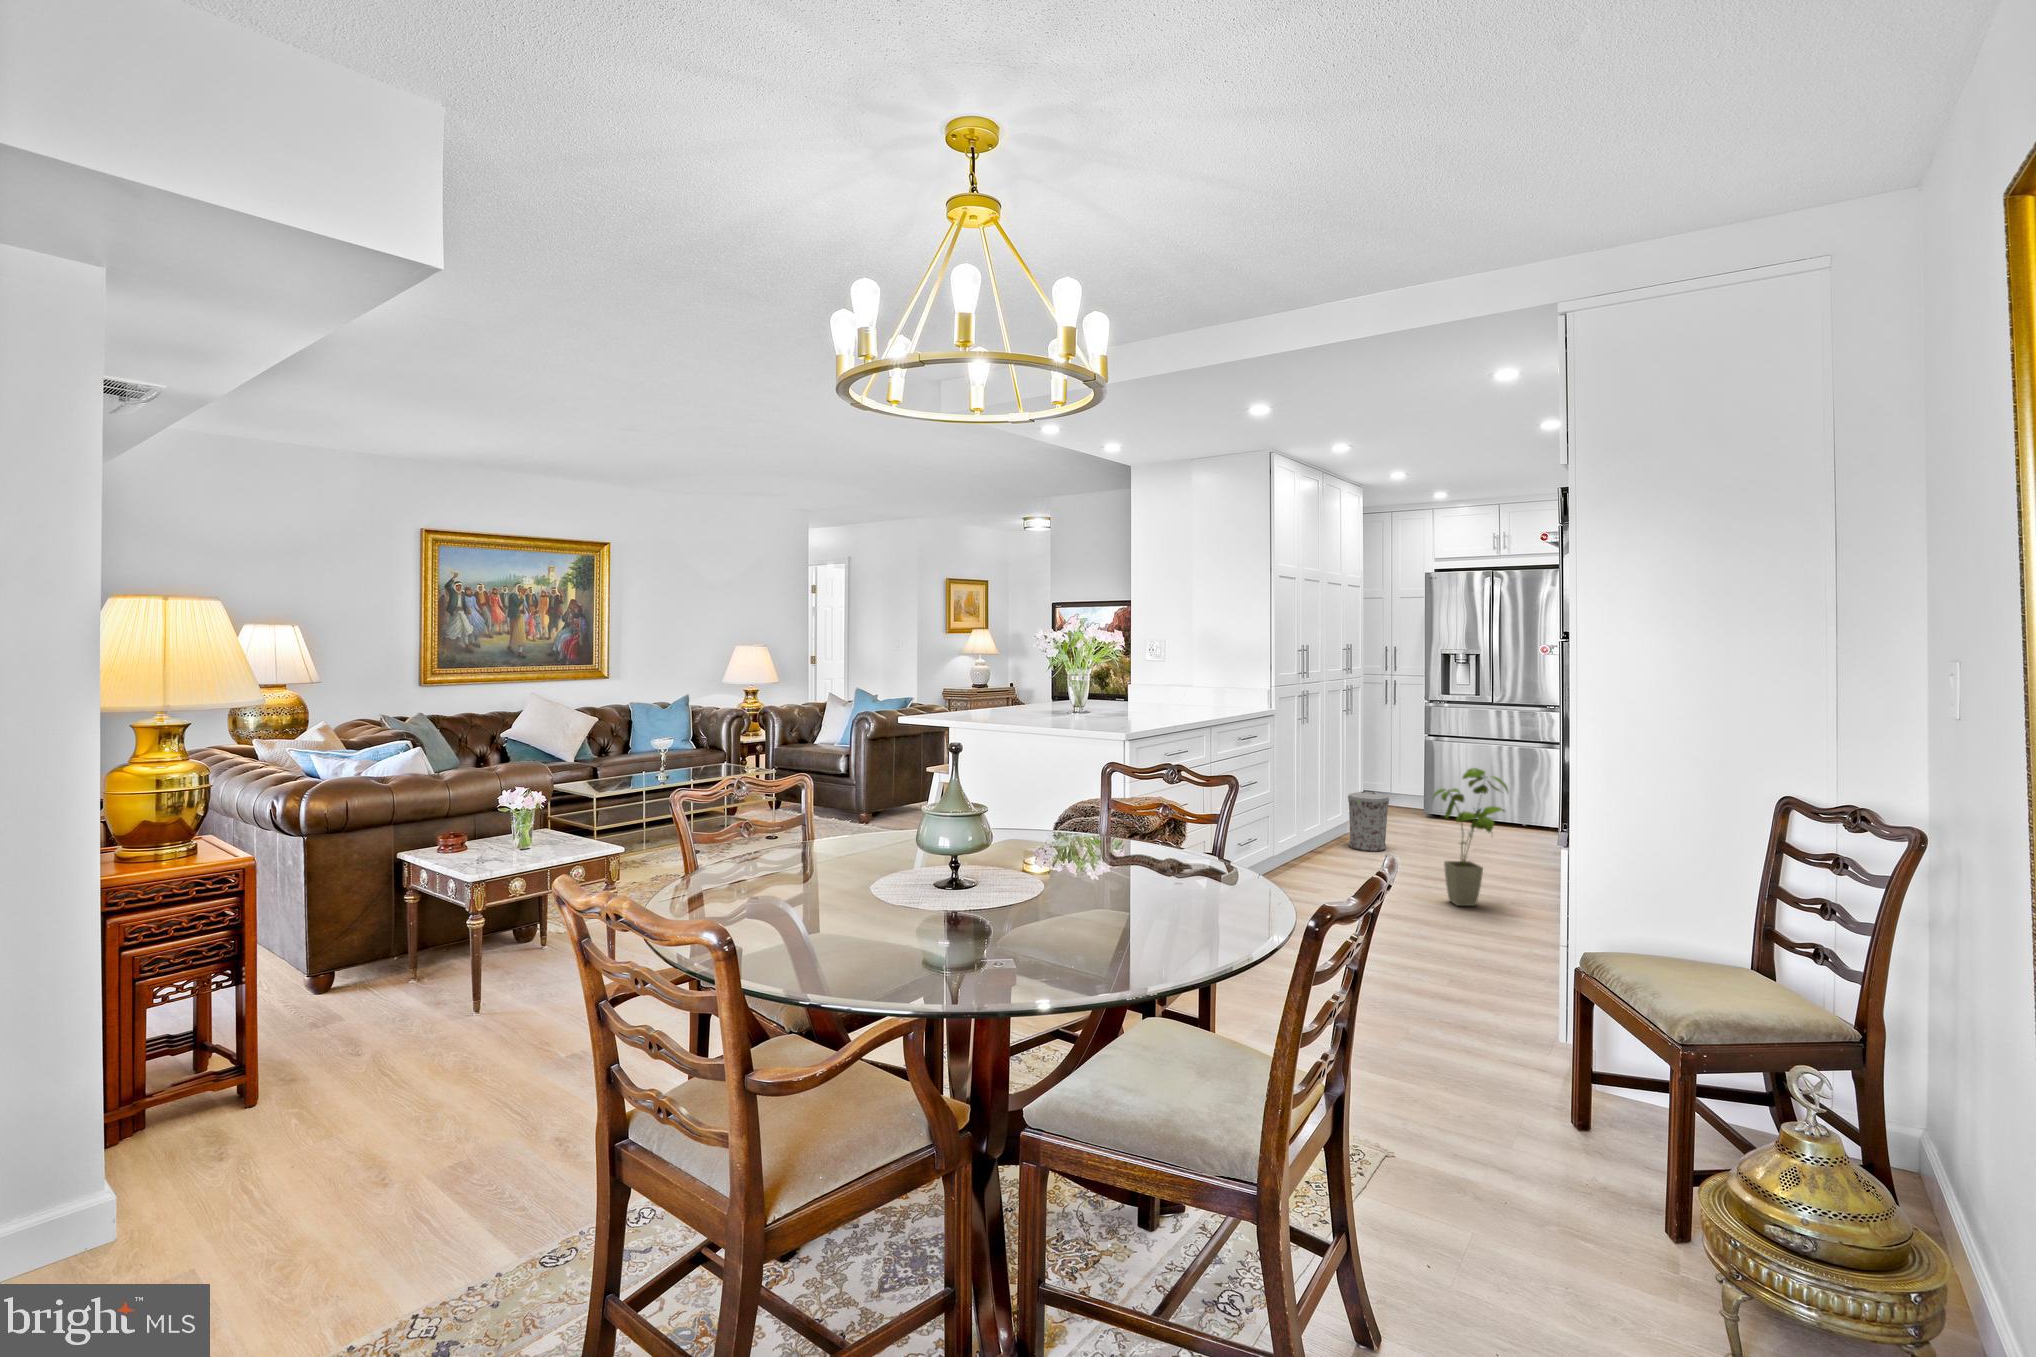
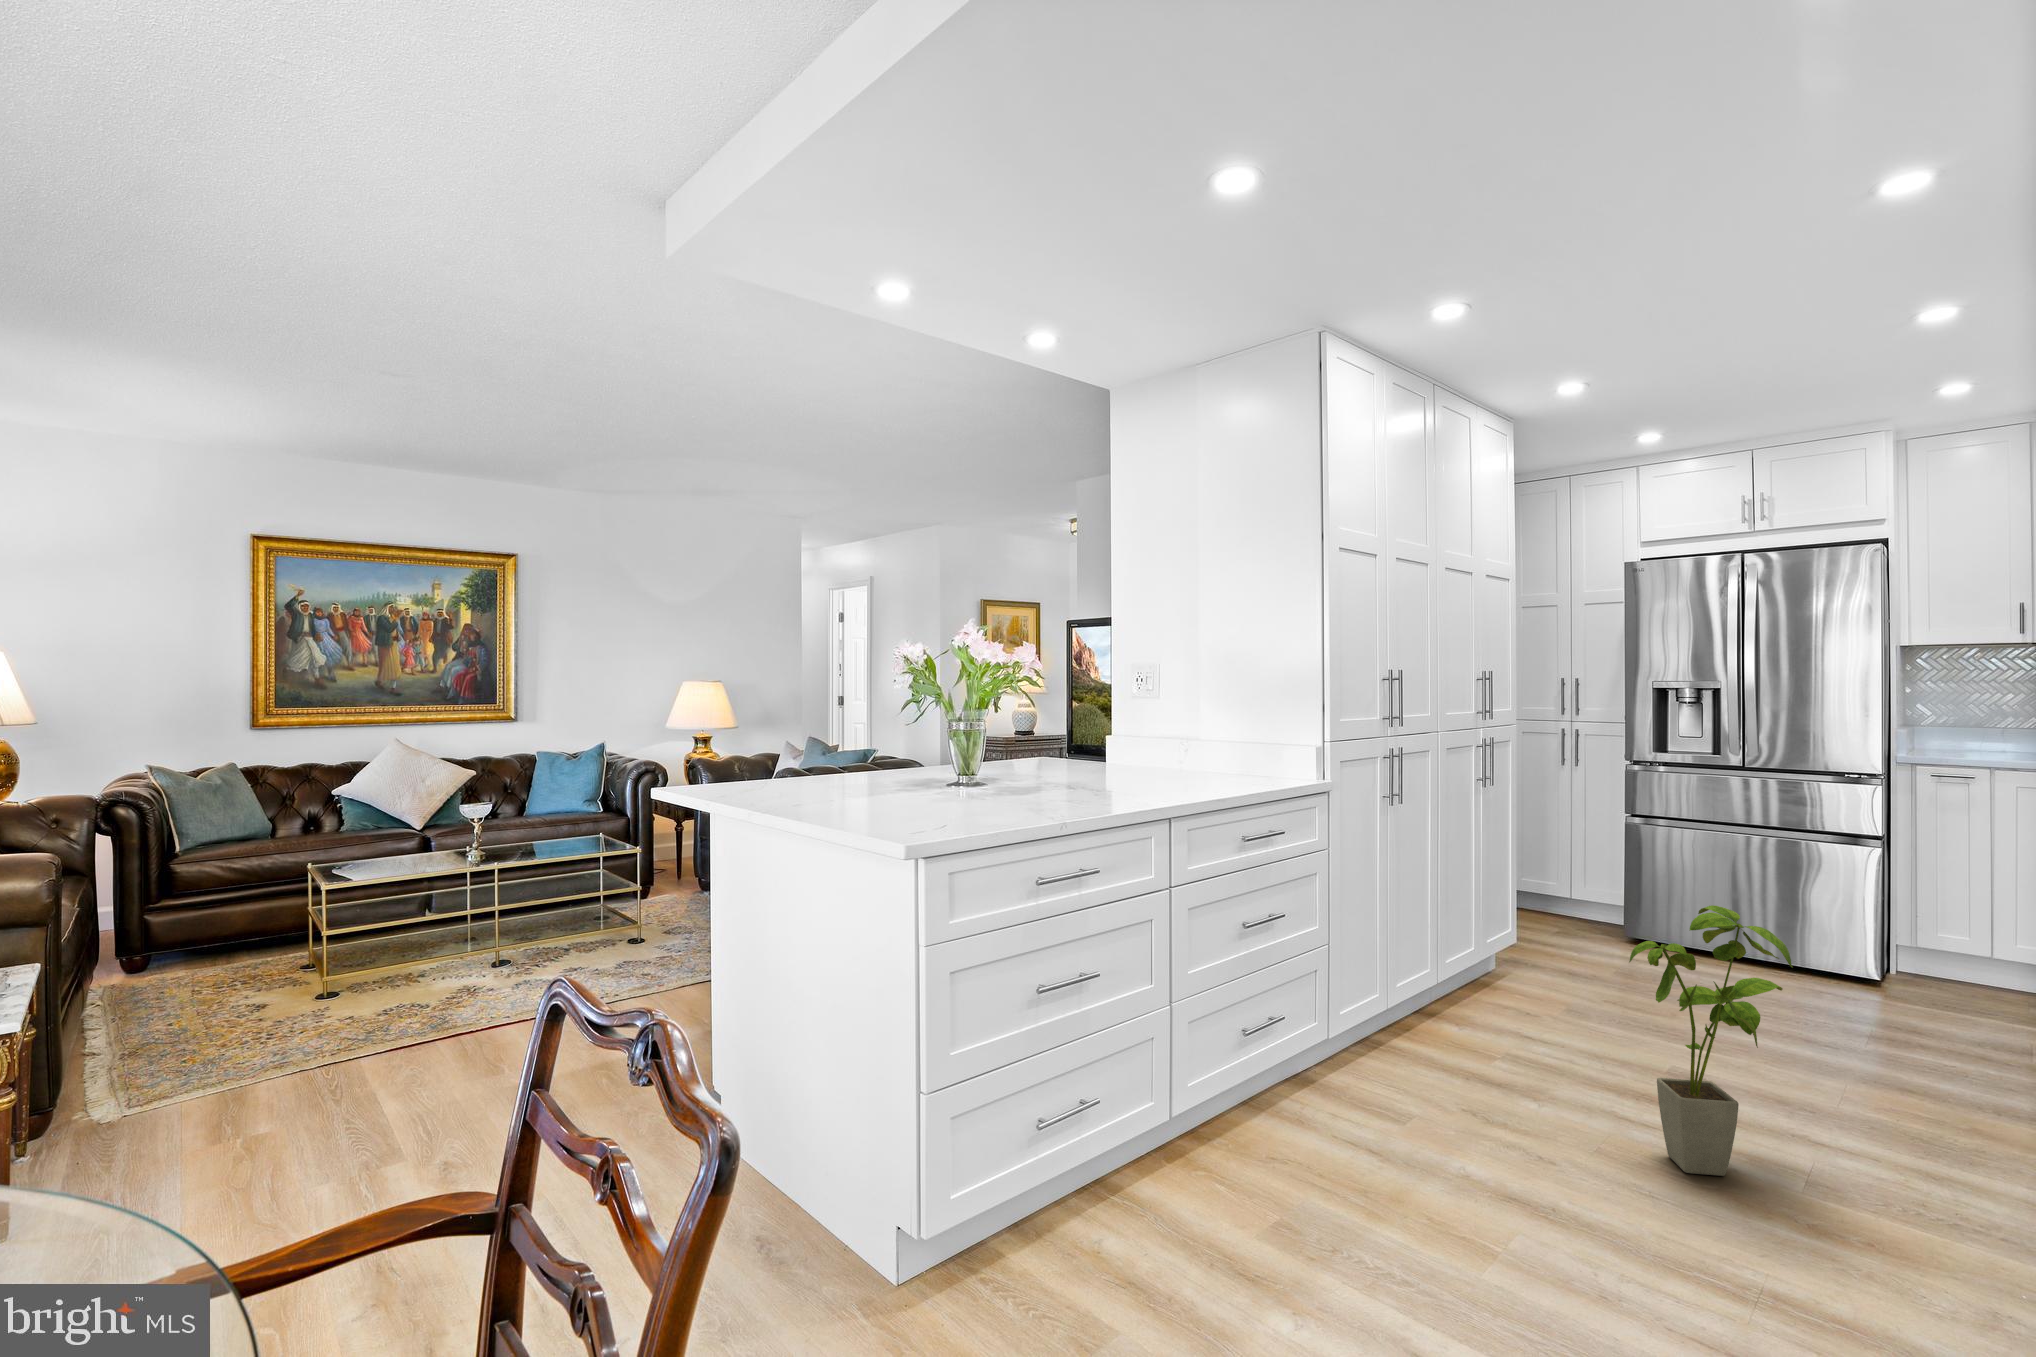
trash can: present [1348,791,1389,851] -> none [1488,911,1559,1015]

